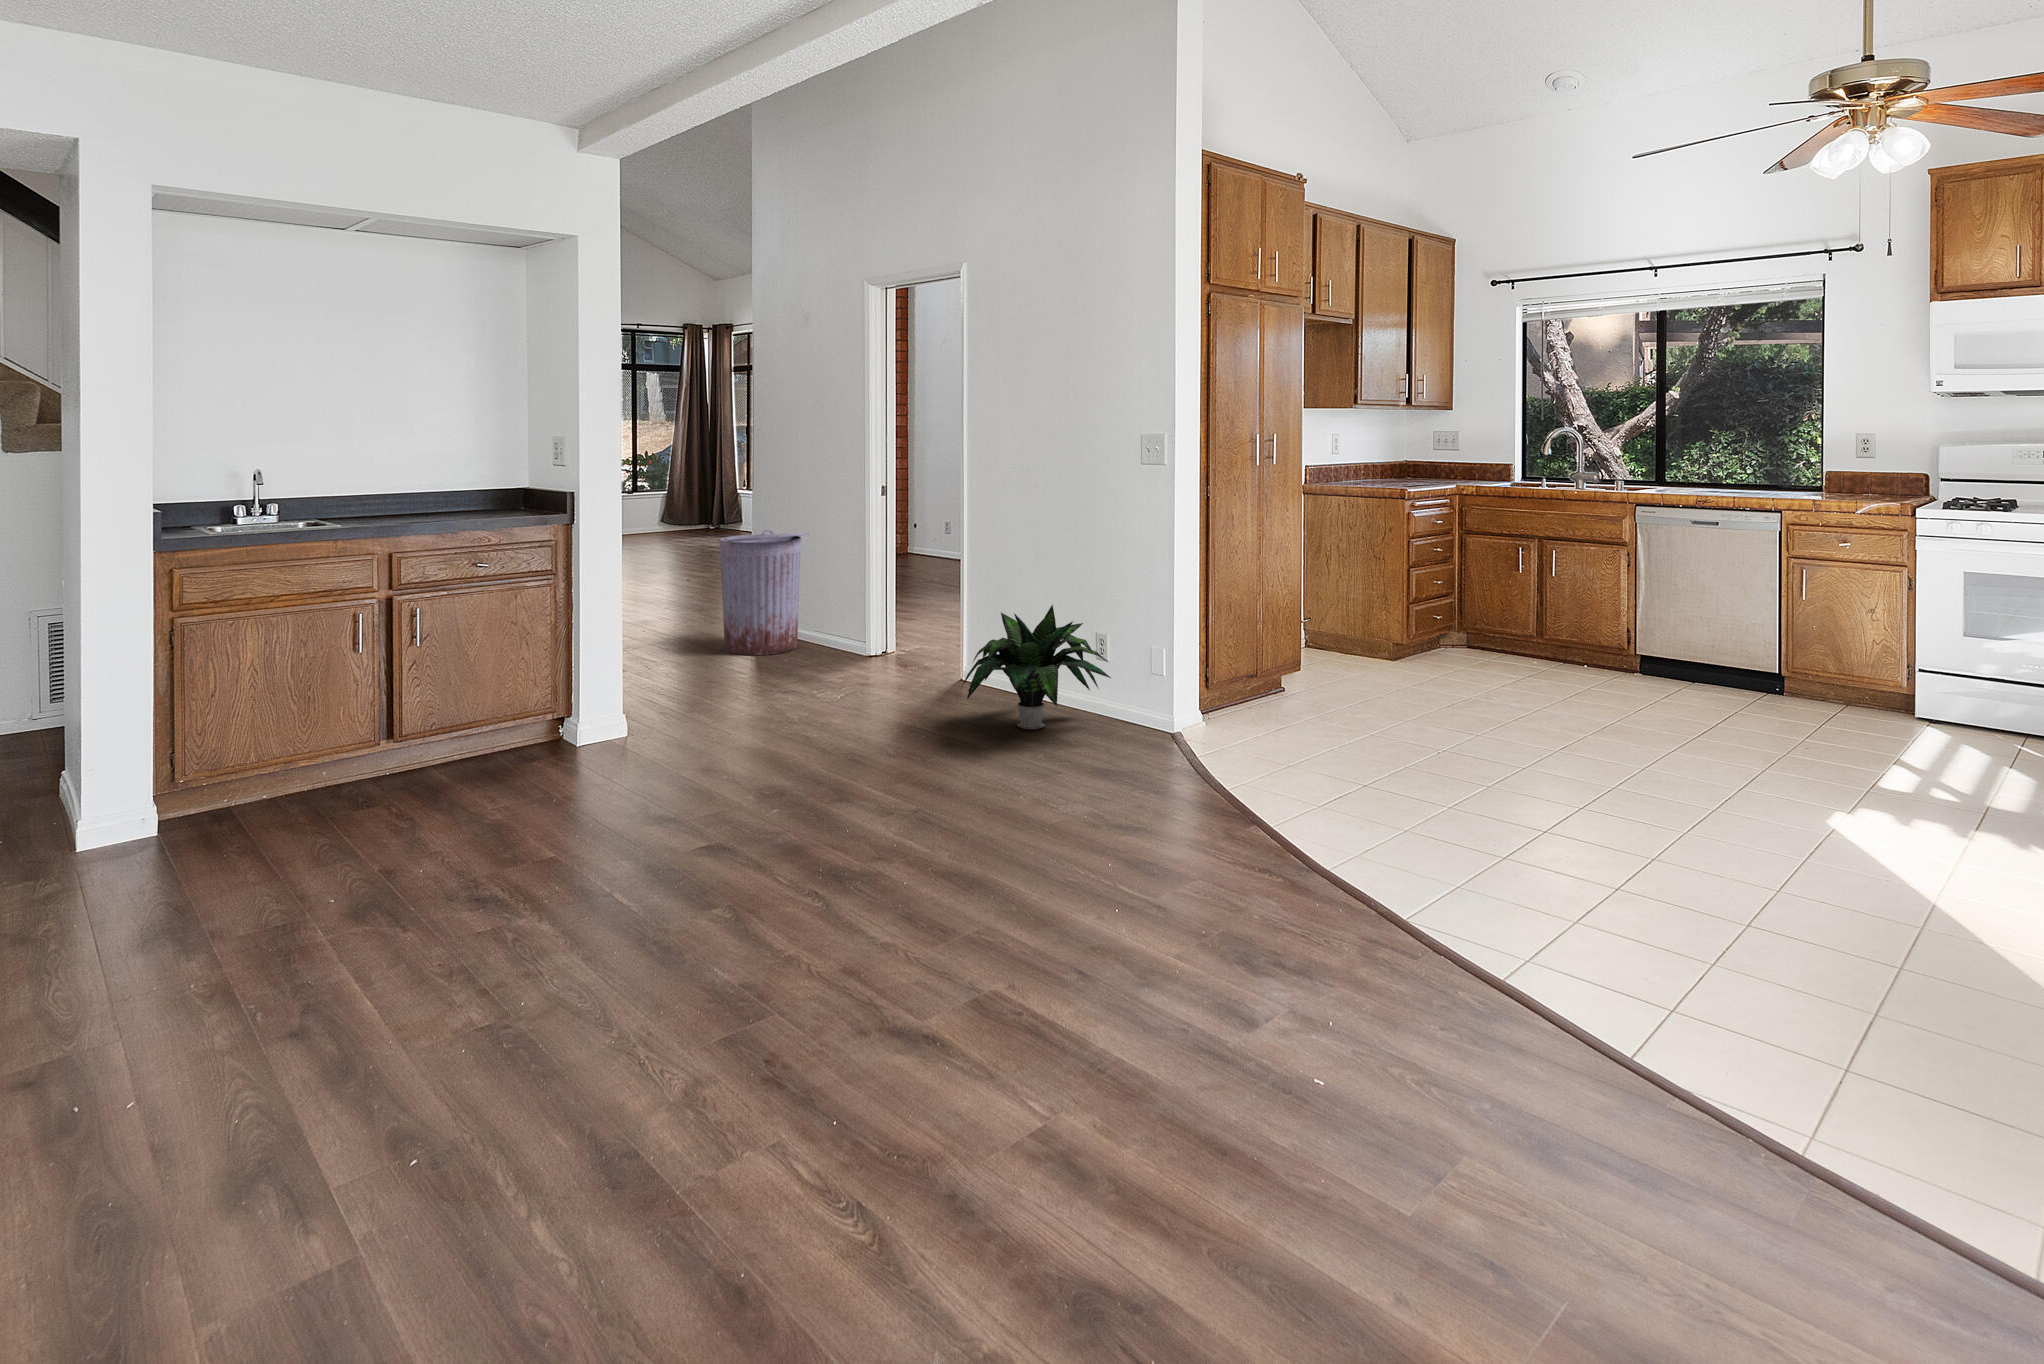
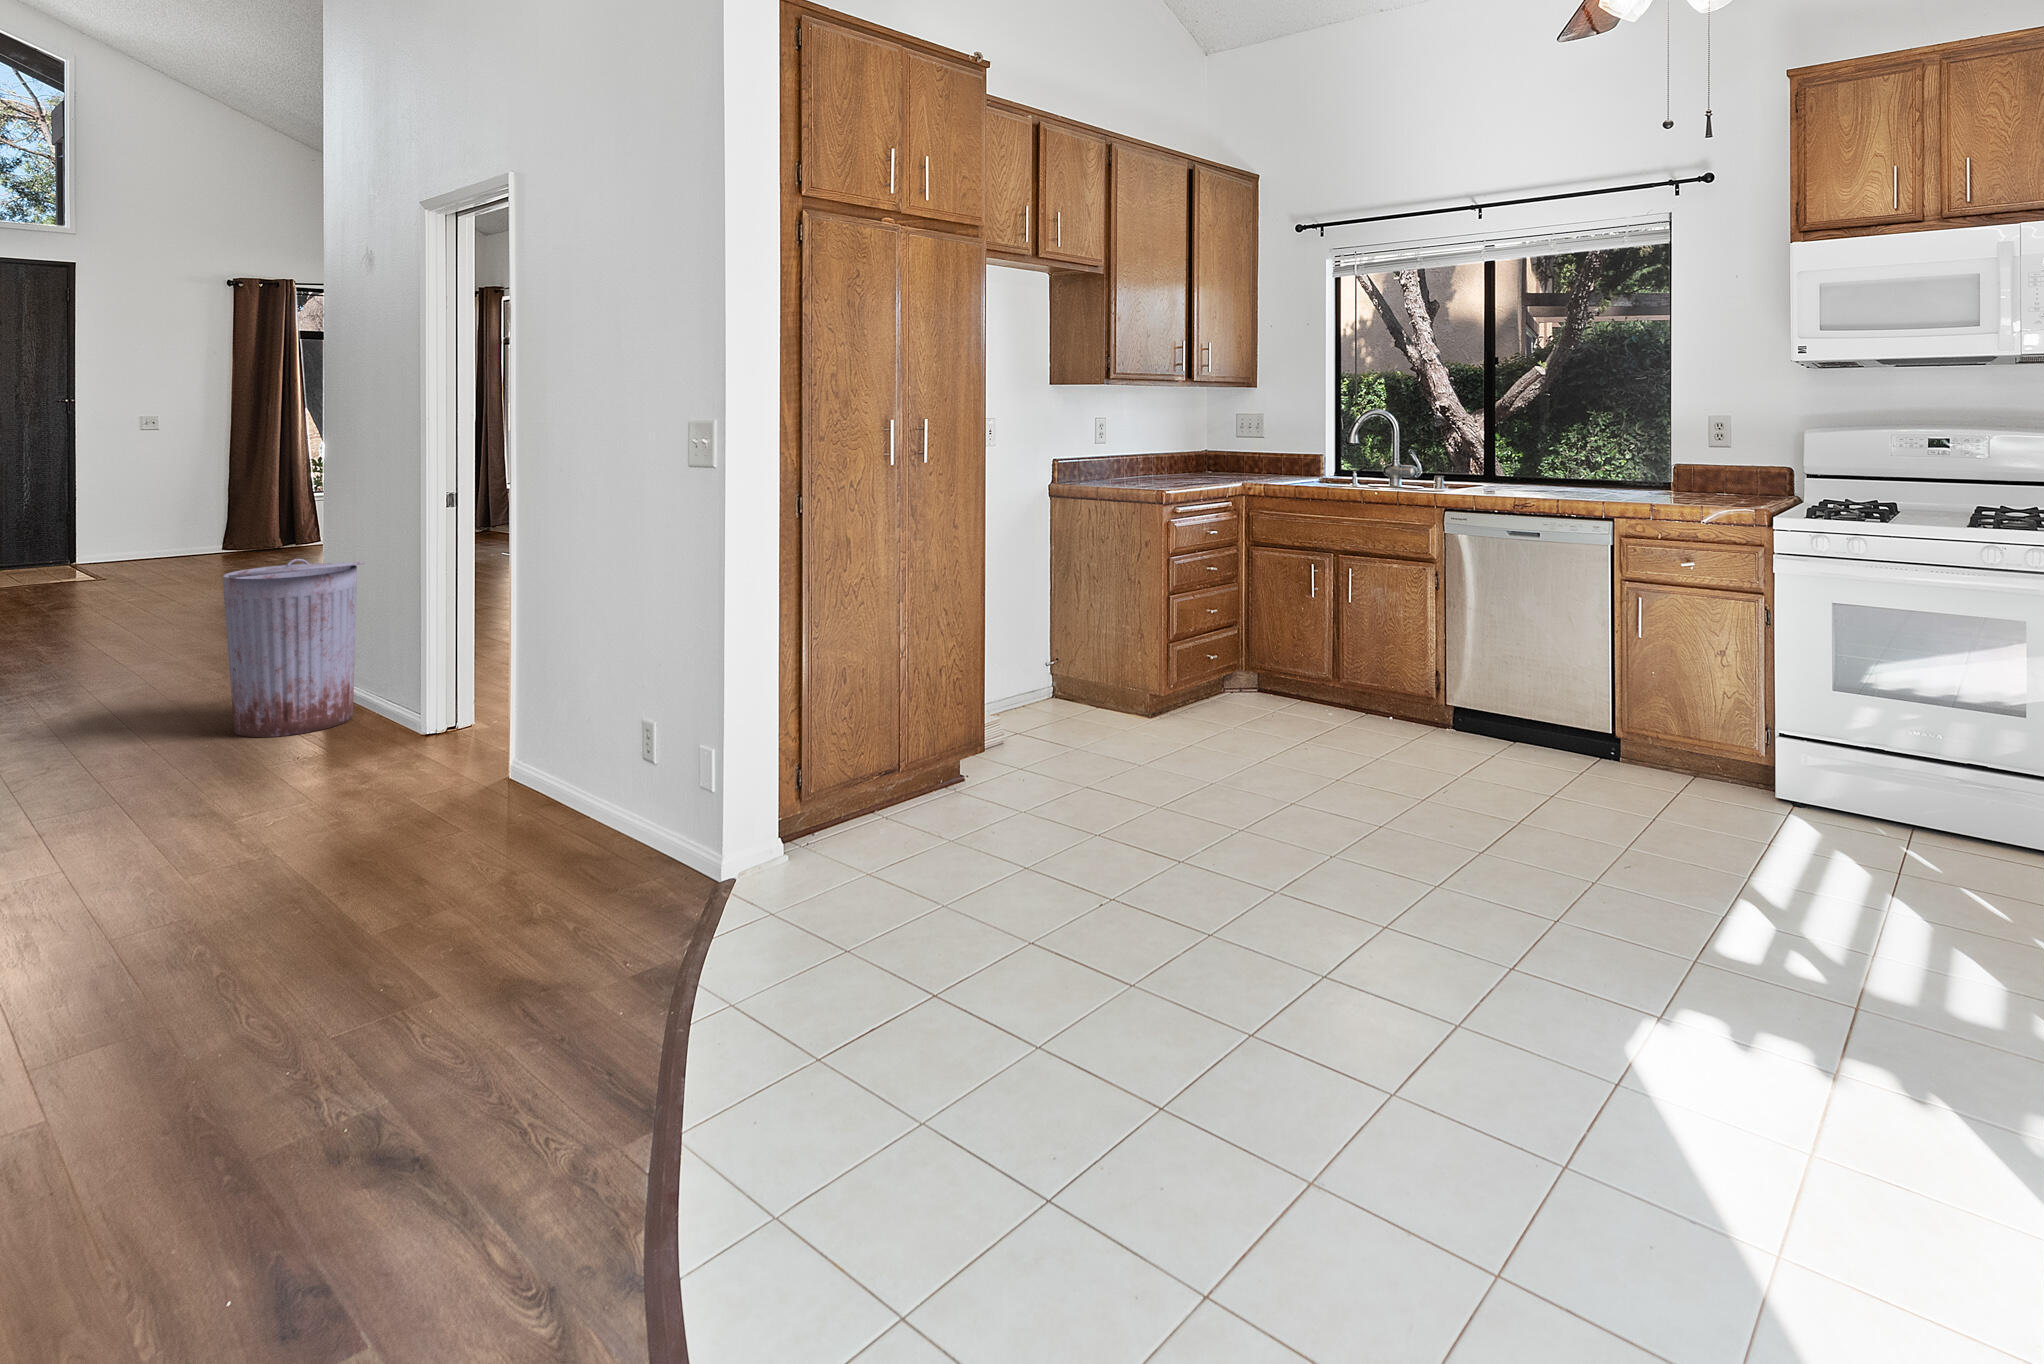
potted plant: present [962,605,1111,729] -> none [395,680,656,871]

